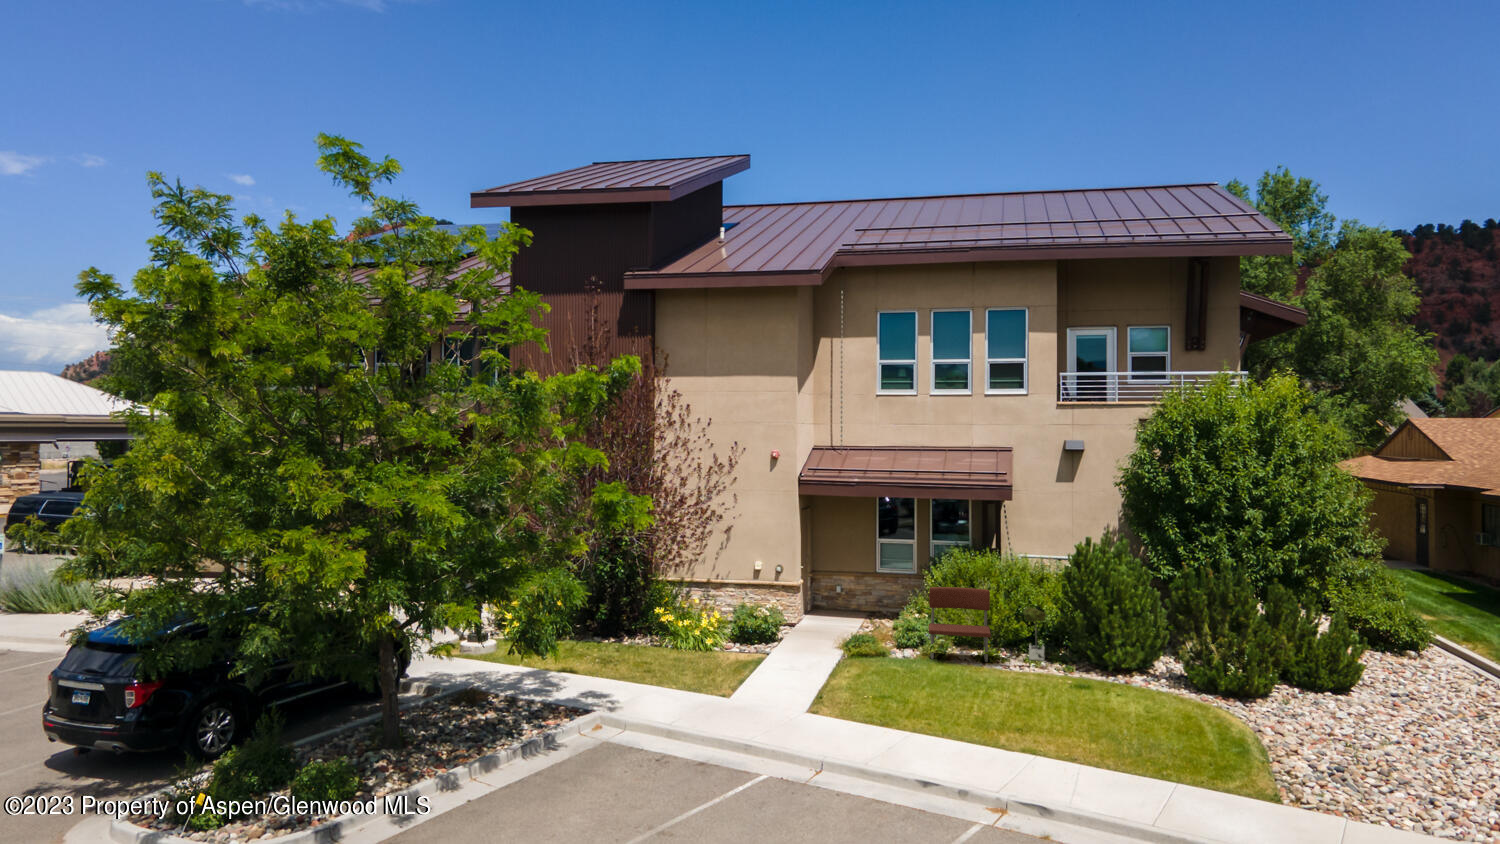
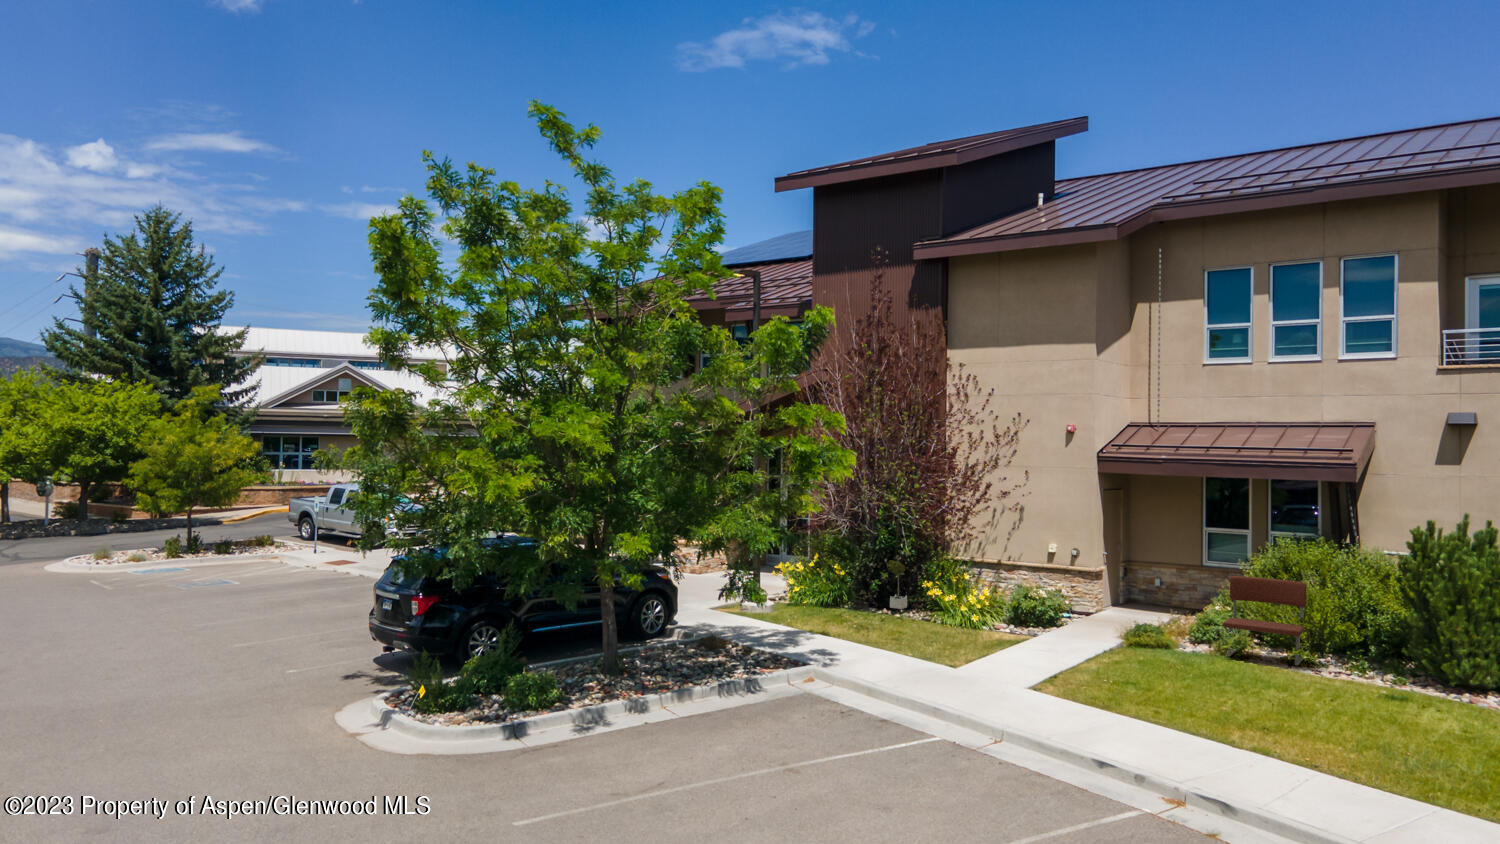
potted tree: present [1023,607,1046,661] -> present [887,560,907,609]

